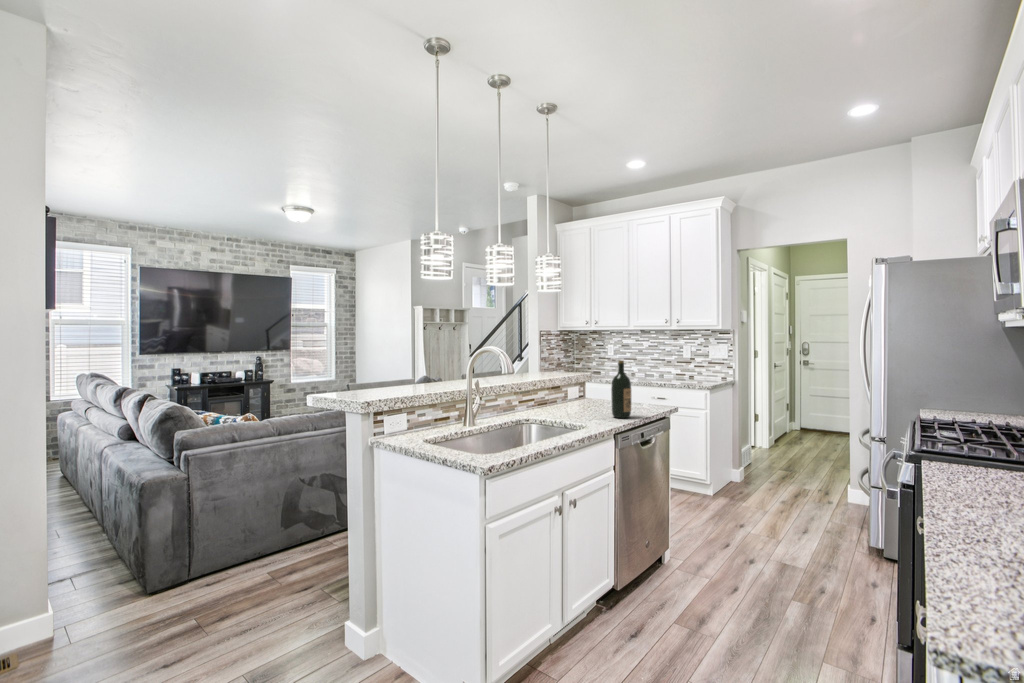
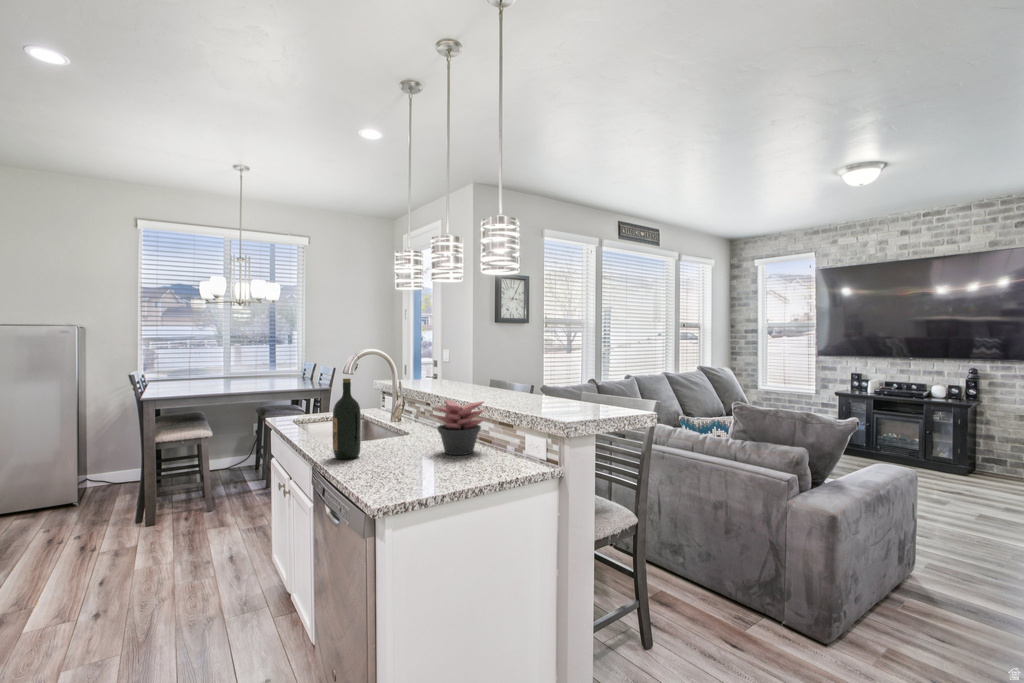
succulent plant: none [565,372,599,407] -> present [434,400,485,455]

